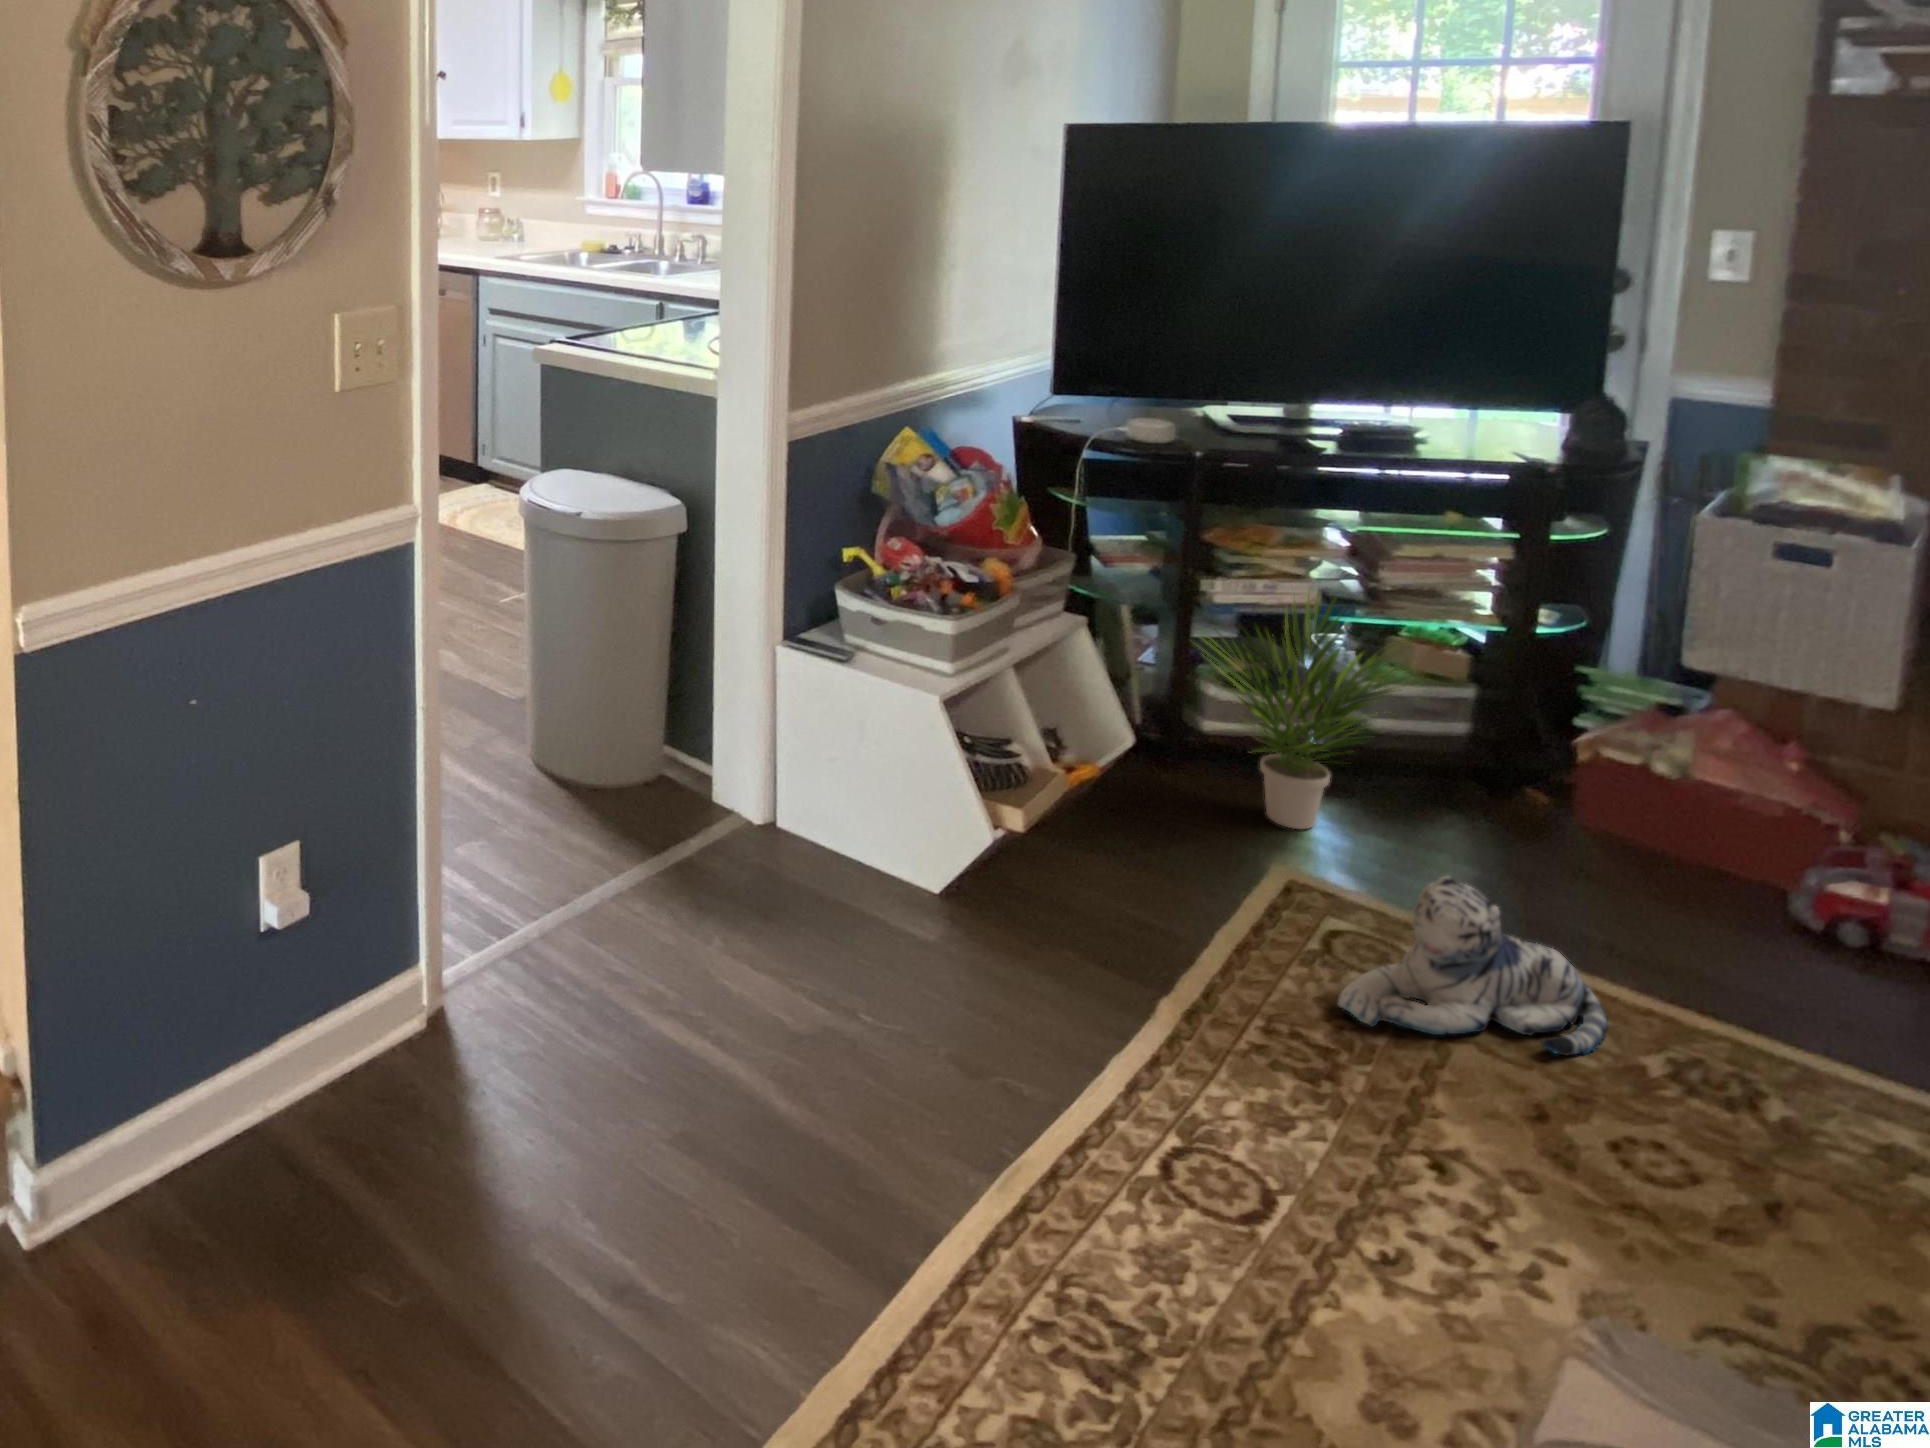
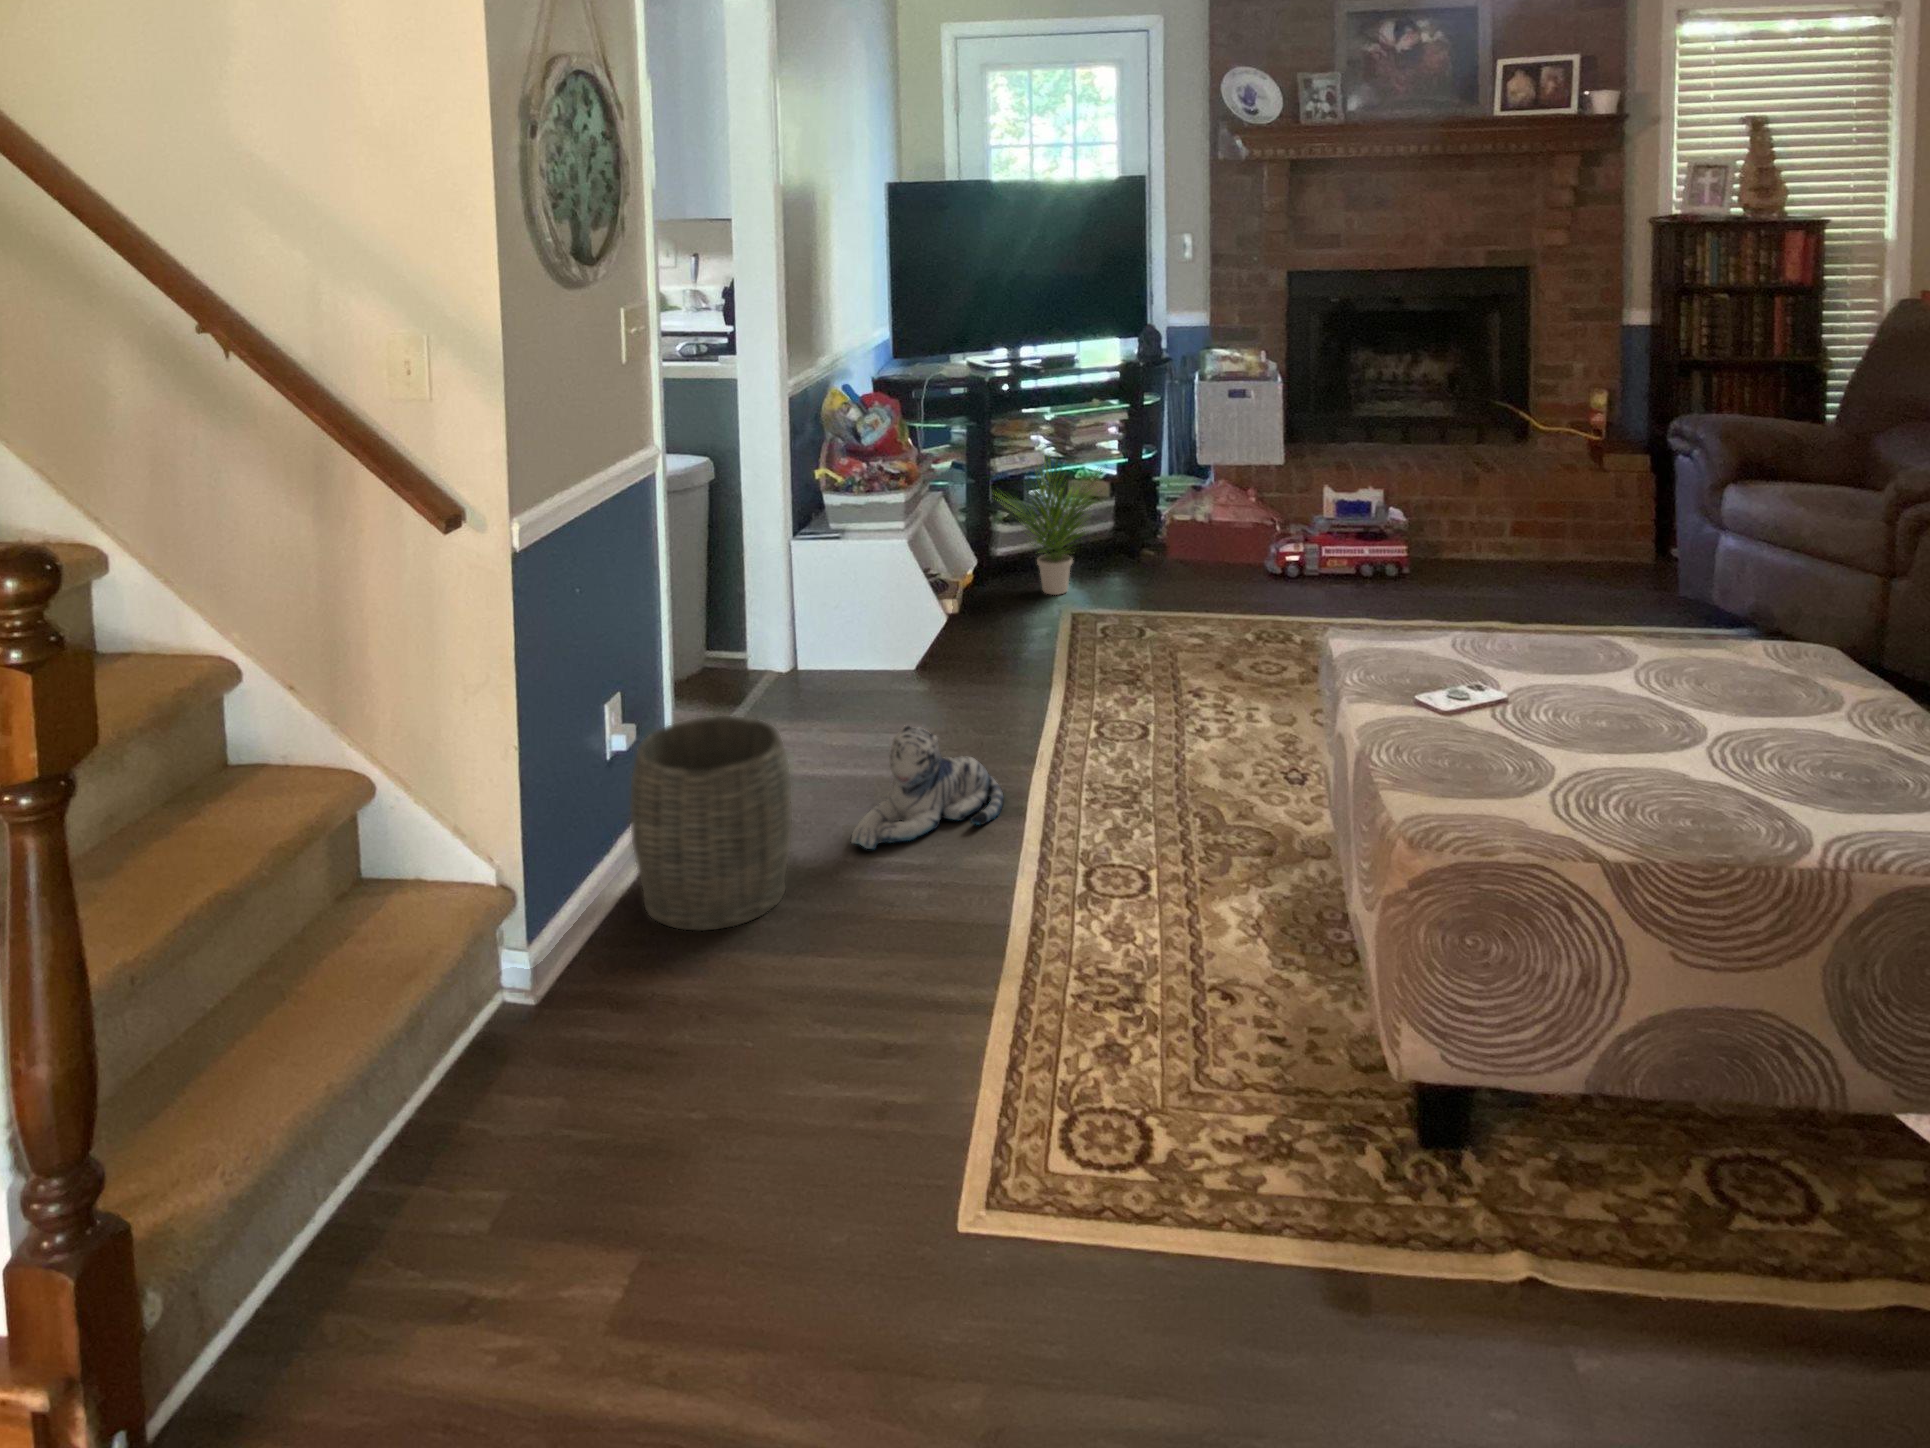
plush toy: present [1337,876,1608,1055] -> present [851,725,1004,849]
woven basket: none [235,917,471,1271] -> present [630,716,792,931]

